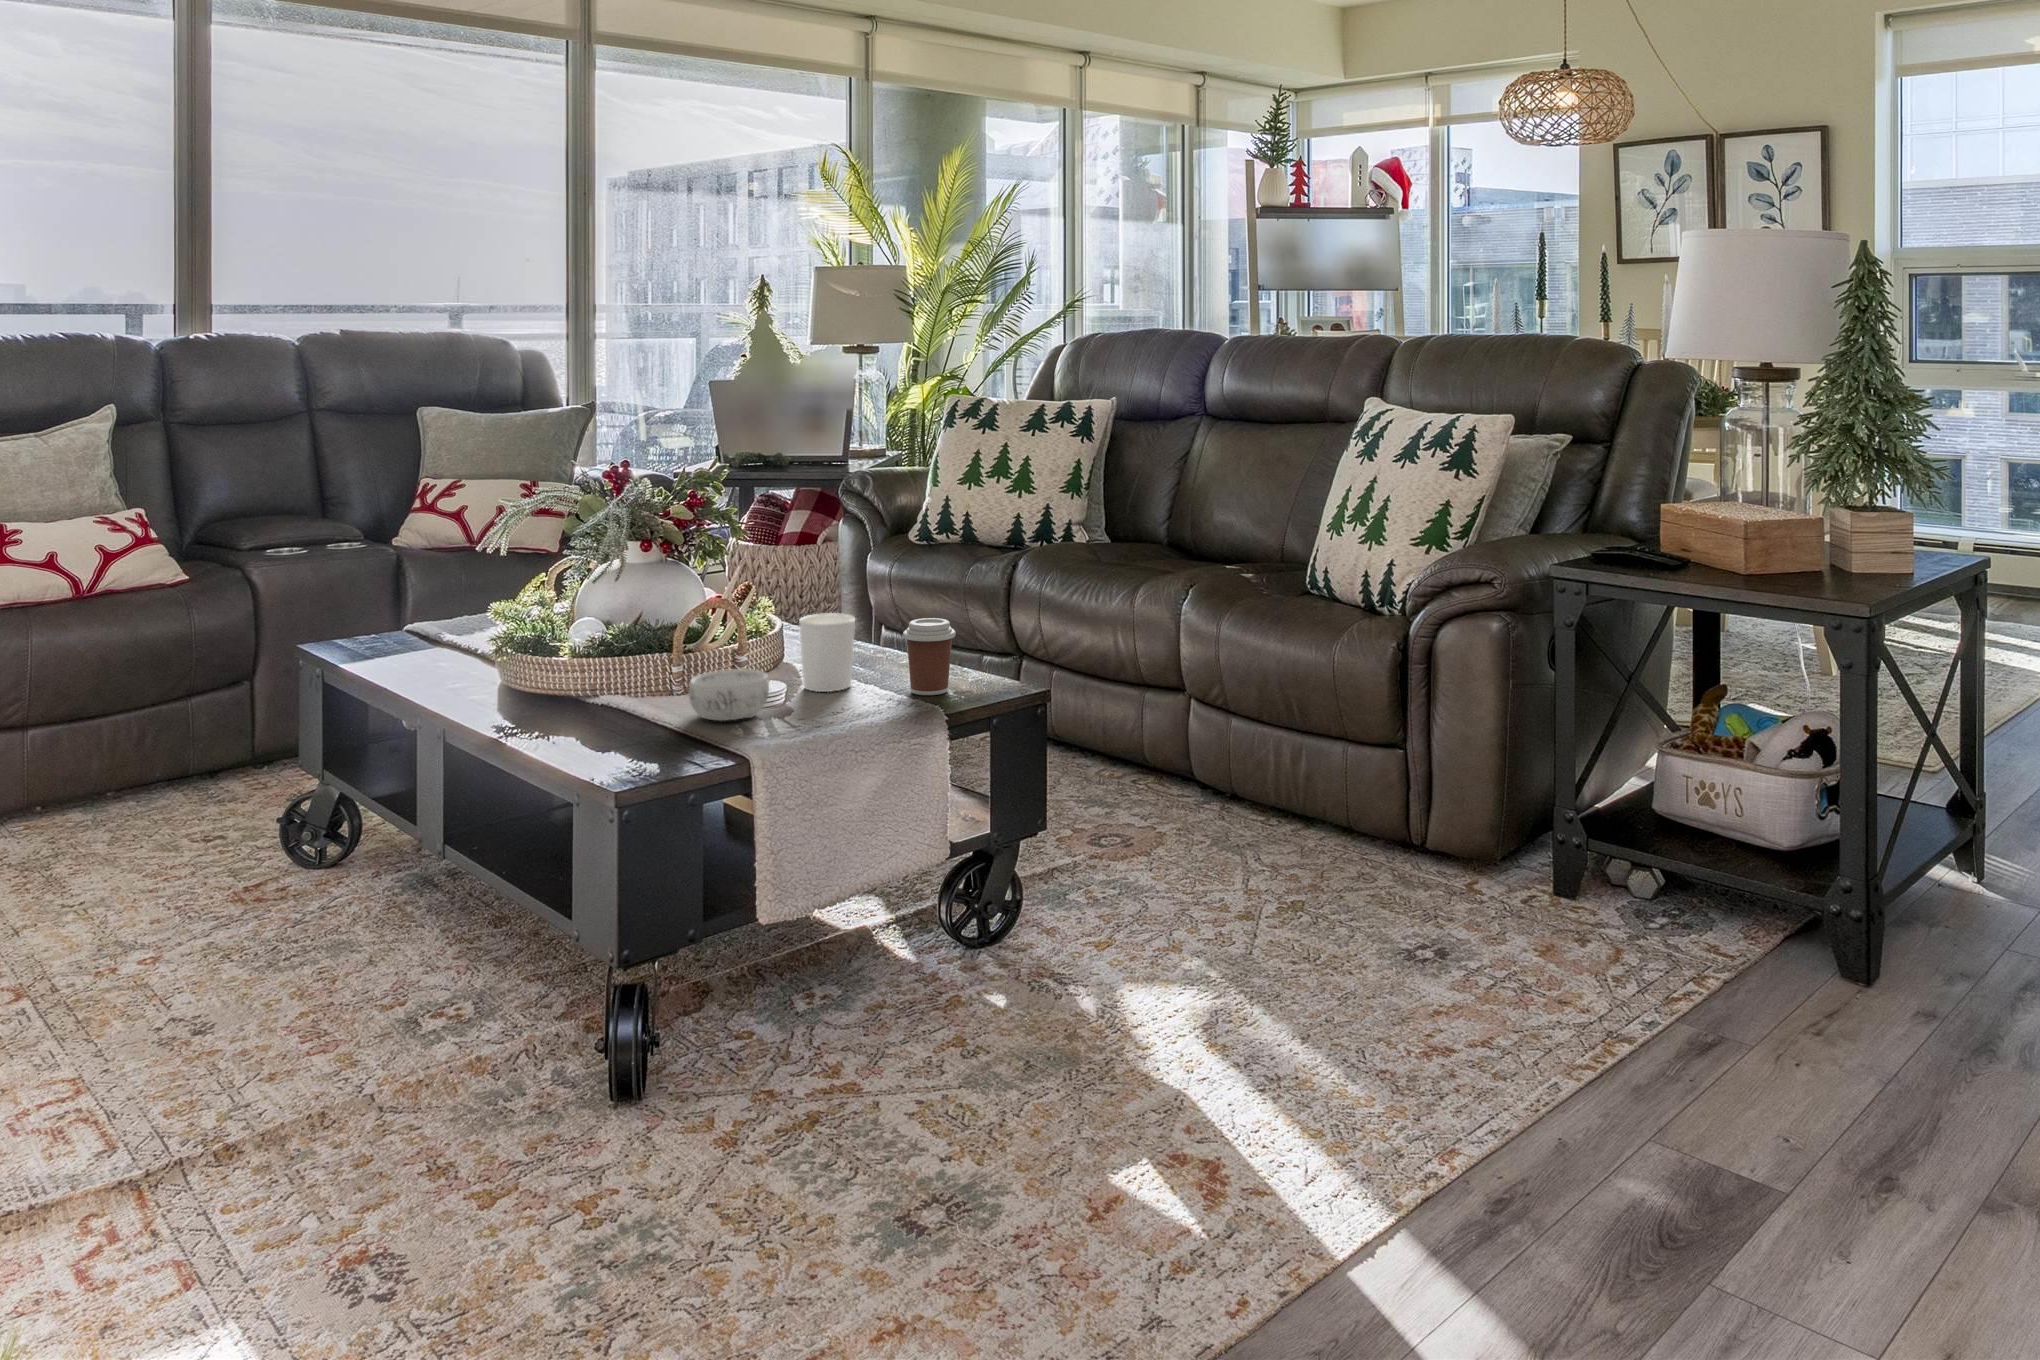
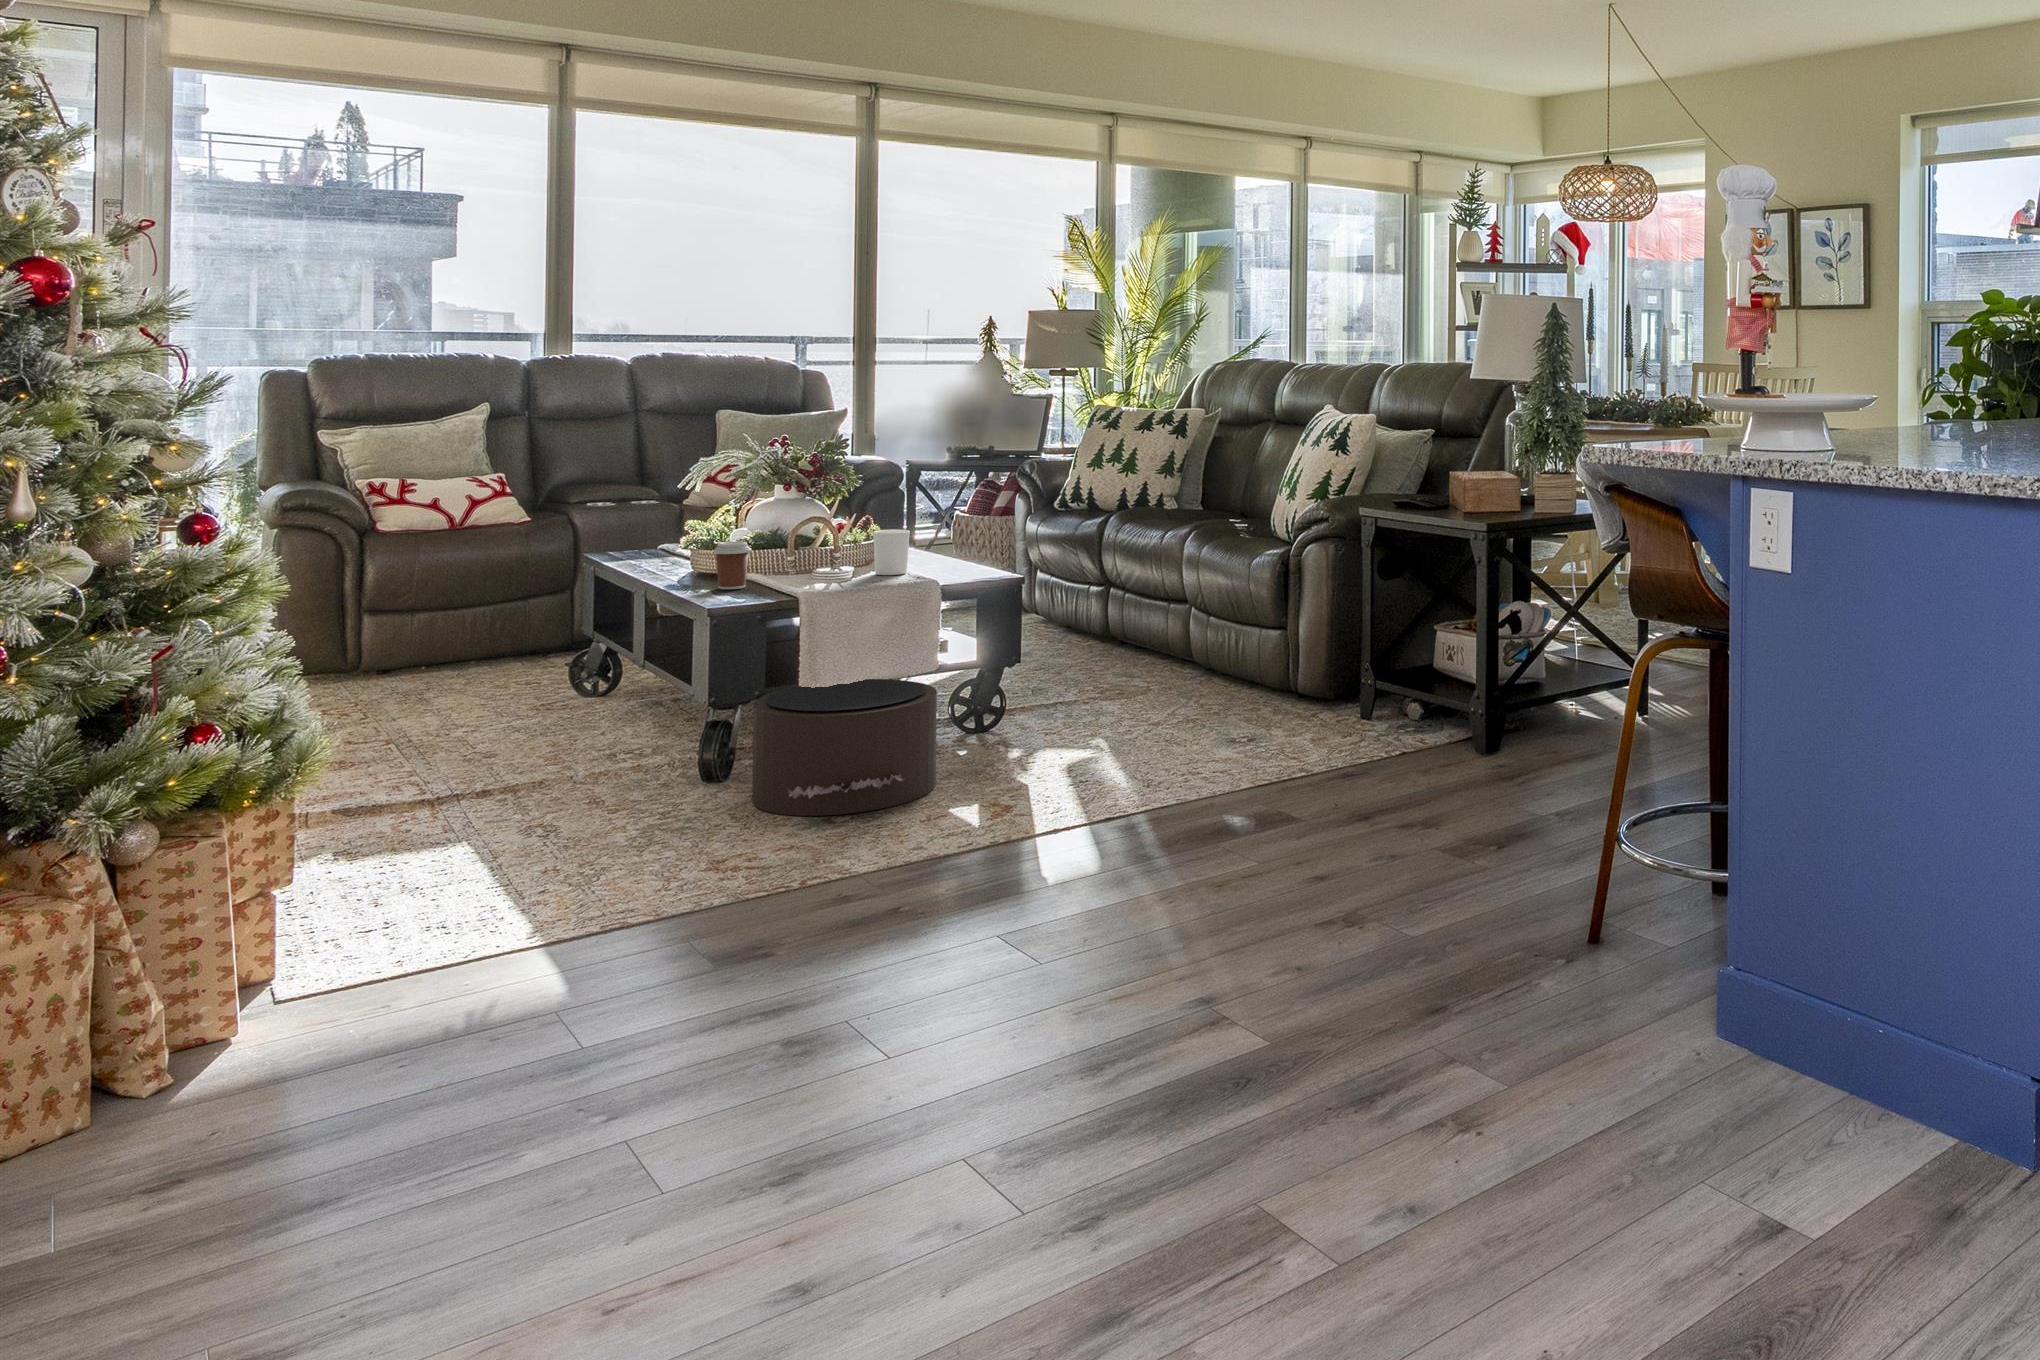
coffee cup: present [903,618,956,695] -> present [713,541,751,589]
decorative bowl: present [689,669,769,721] -> none [789,557,840,584]
pouf: none [686,899,1028,1212] -> present [749,679,937,816]

